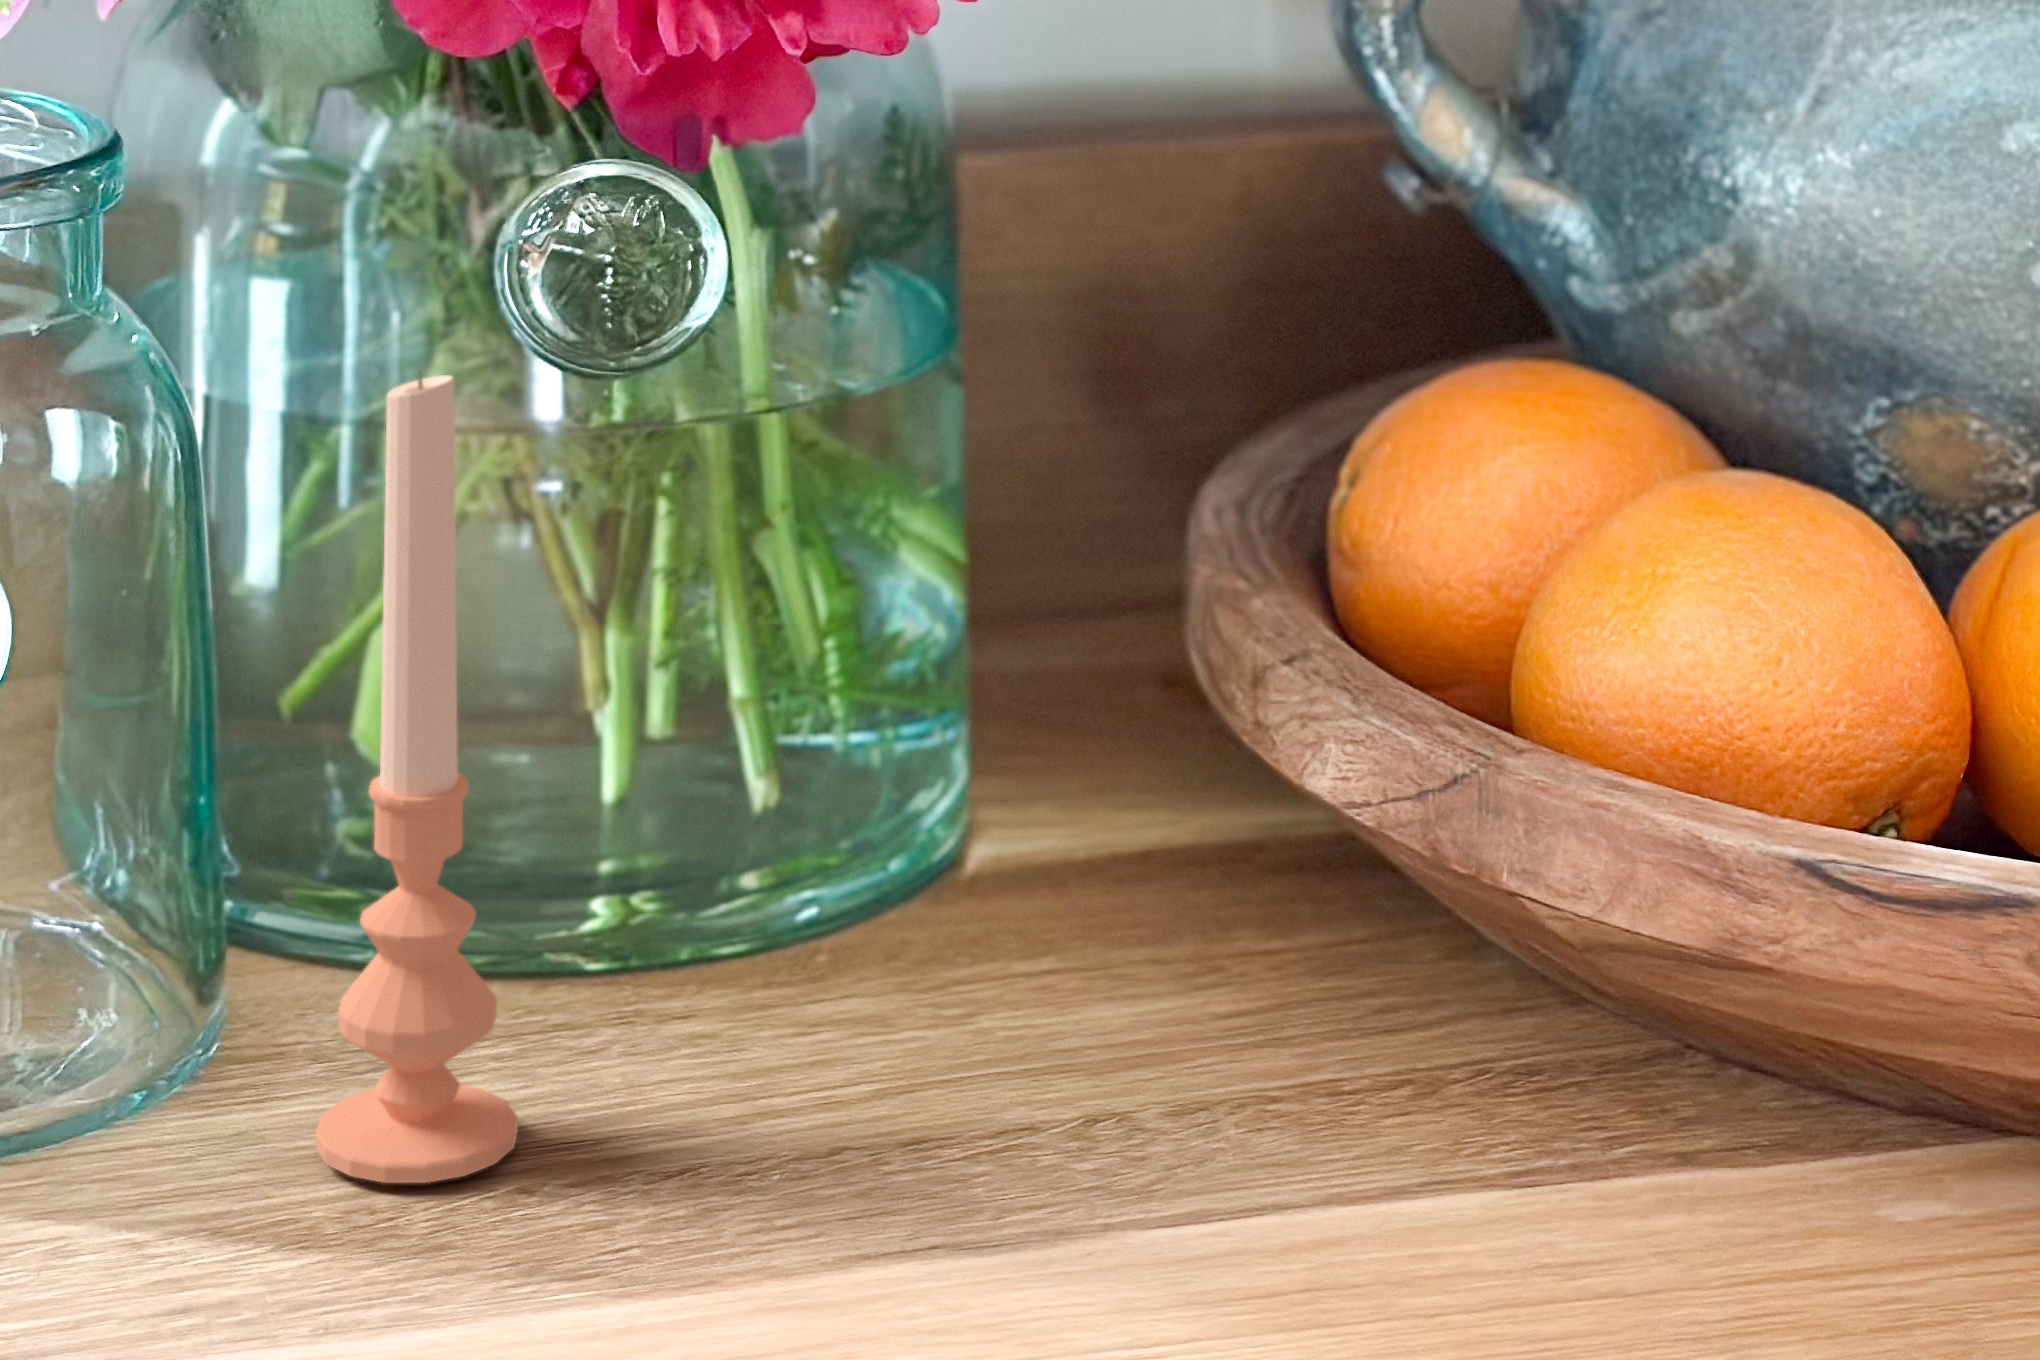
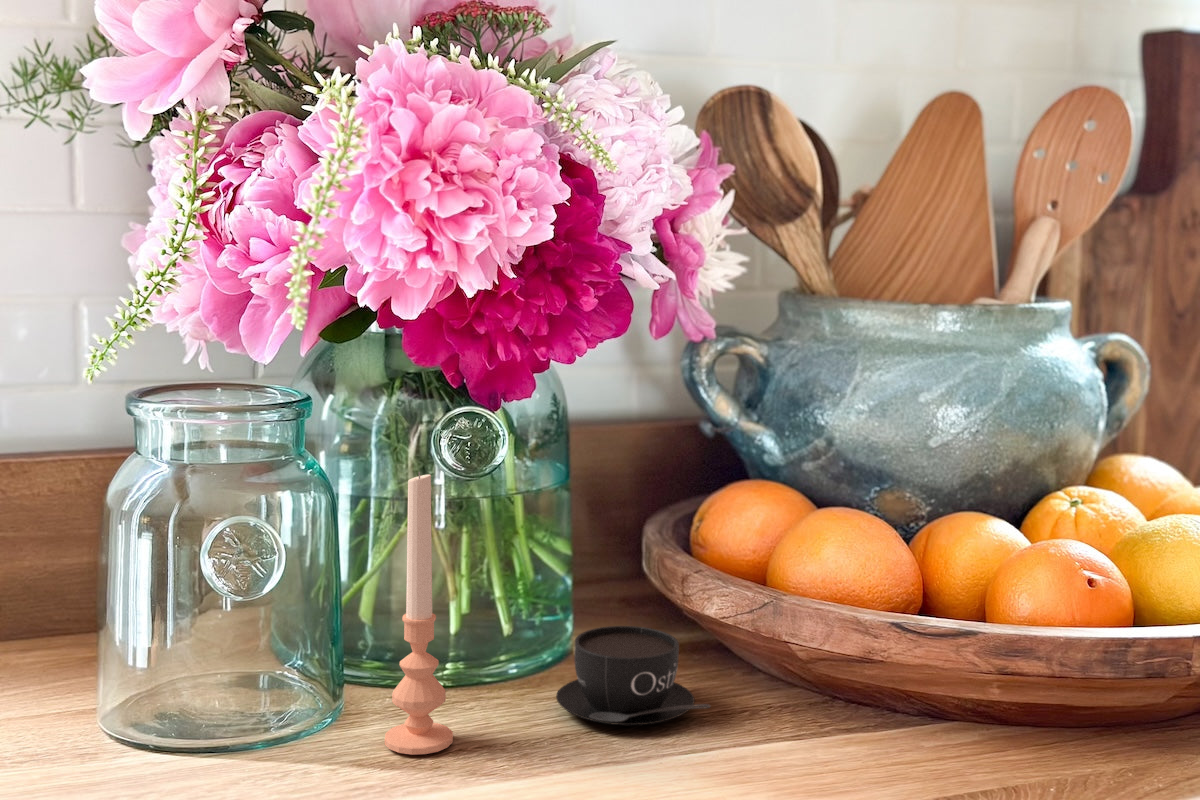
teacup: none [845,809,1294,1113] -> present [556,626,711,725]

